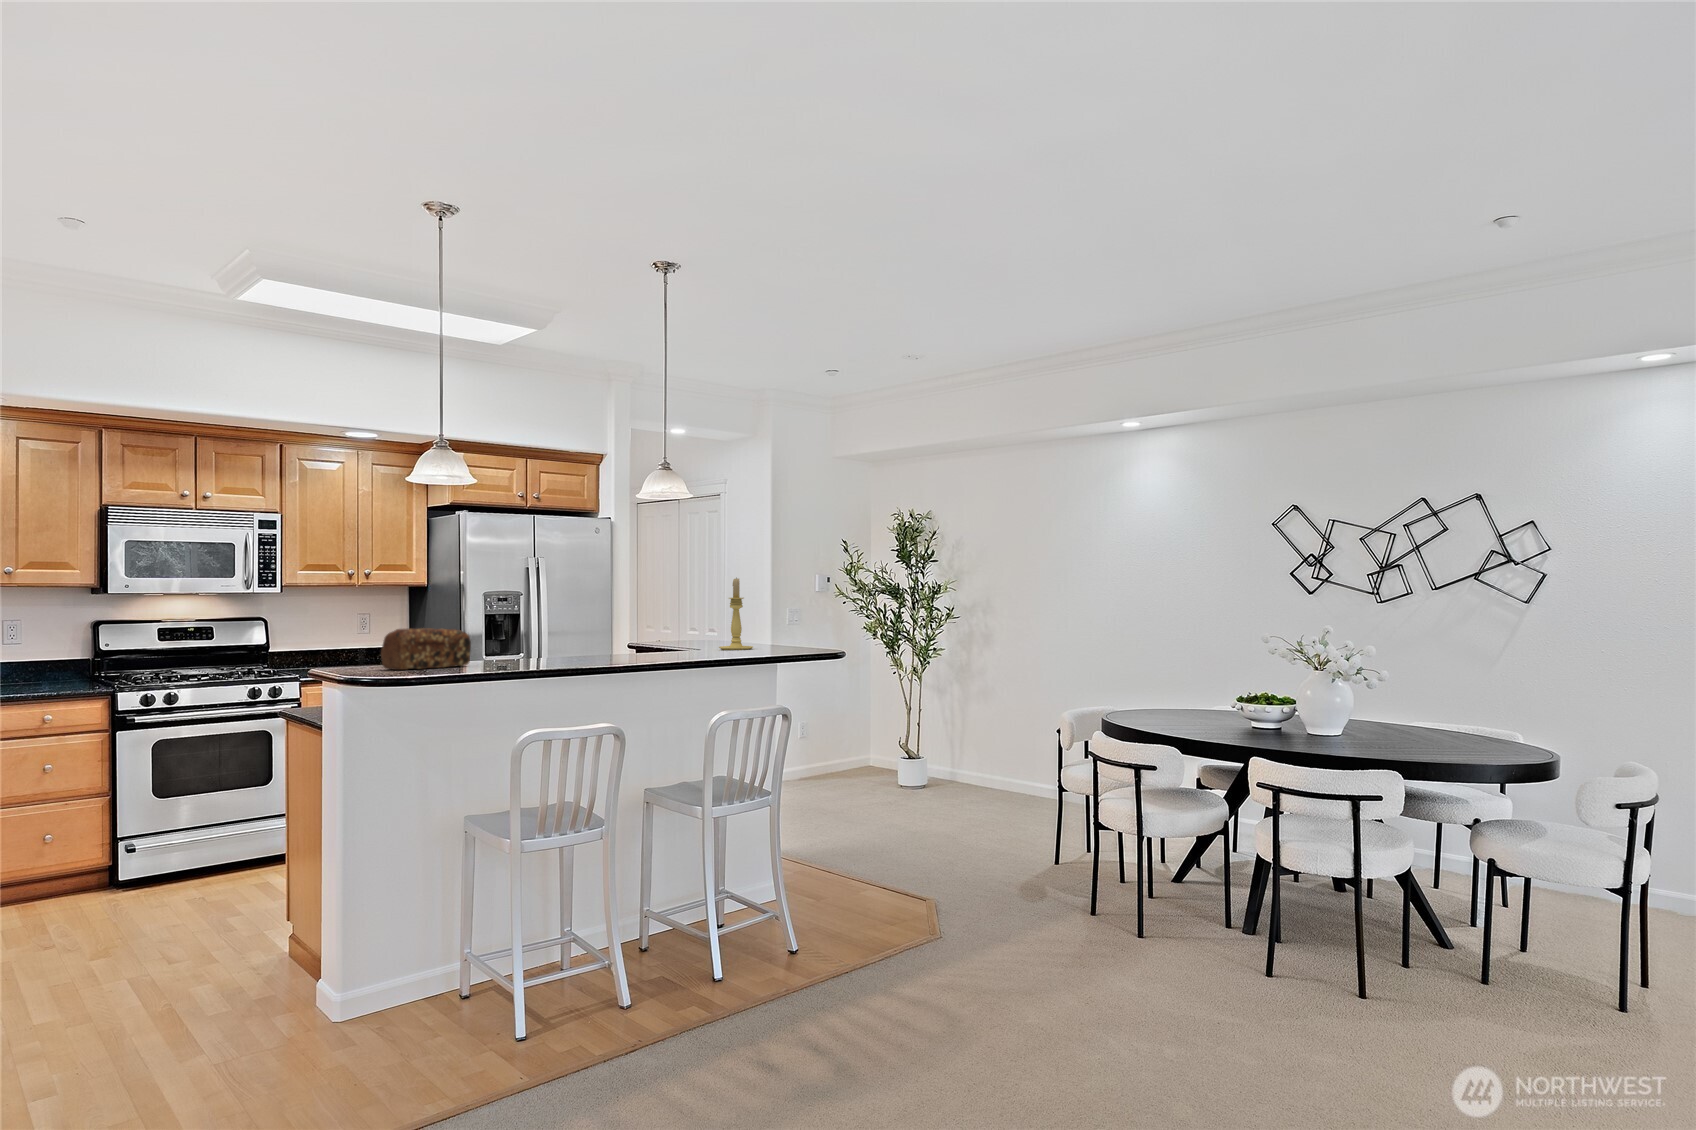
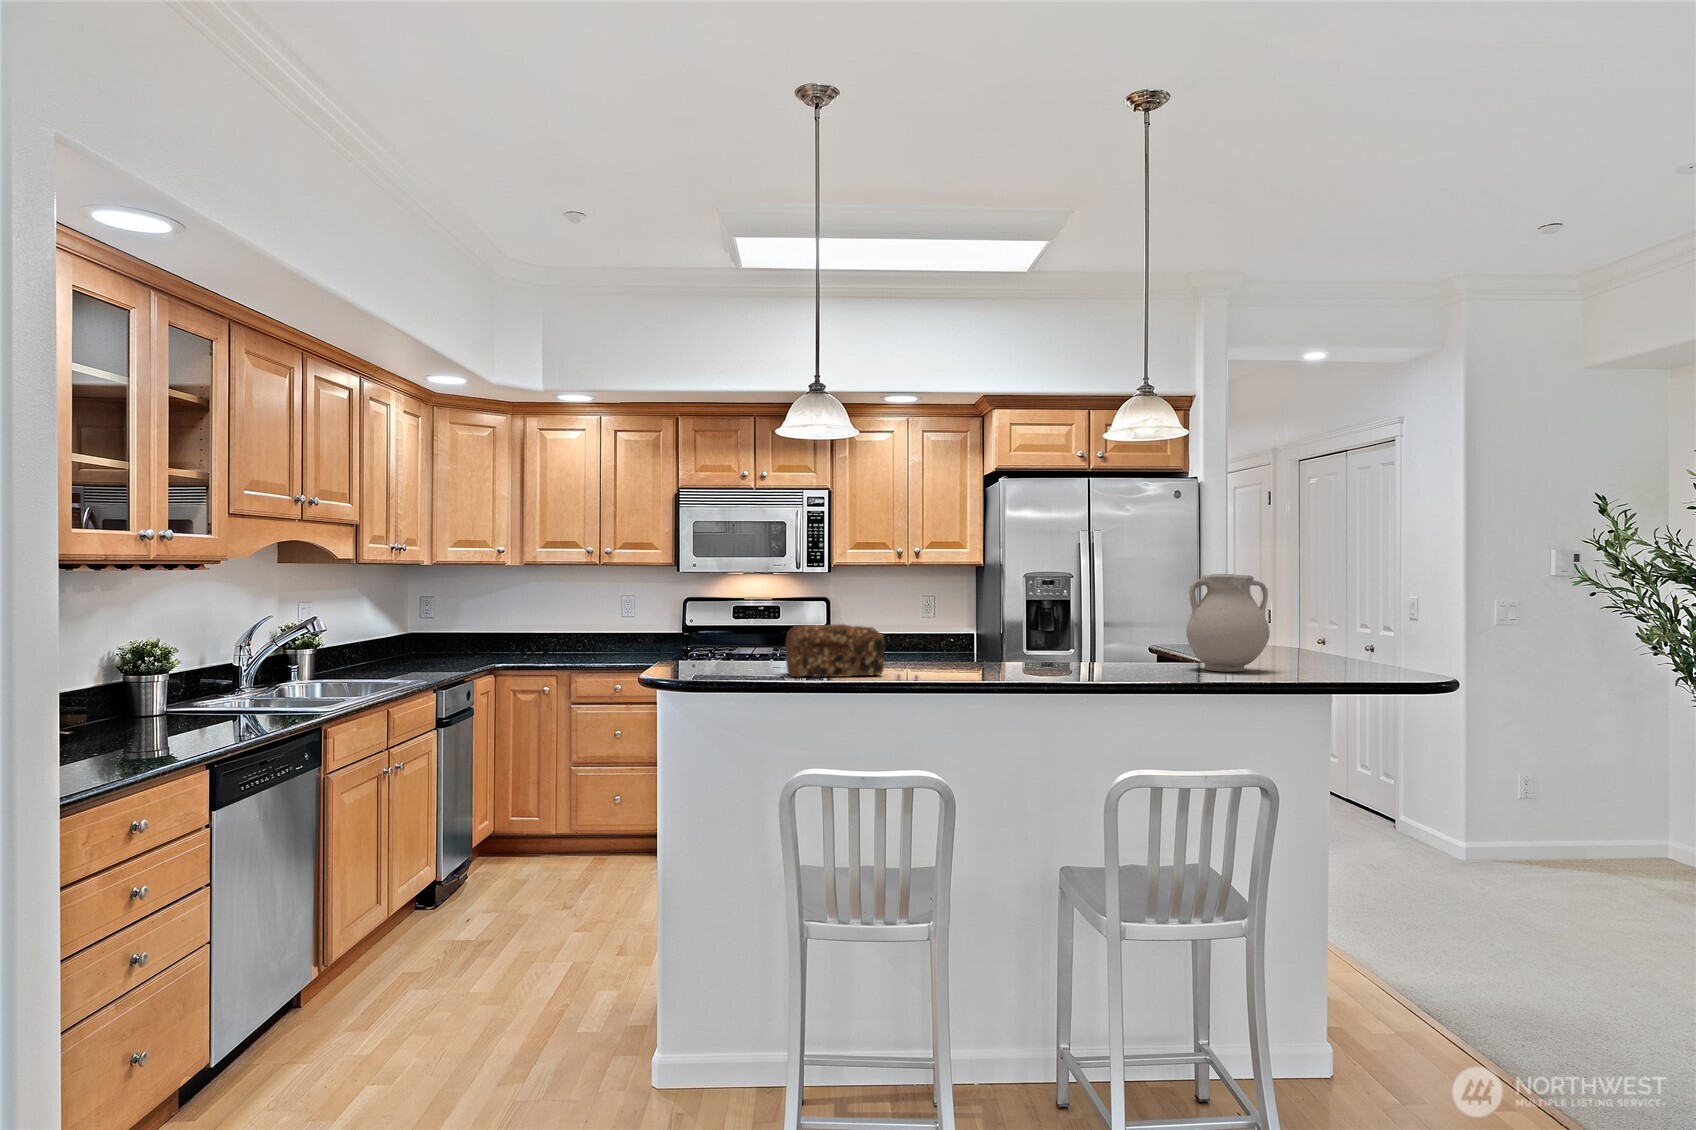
candle holder: present [719,578,753,650] -> none [1295,558,1354,672]
vase: none [658,587,711,653] -> present [1186,574,1270,671]

